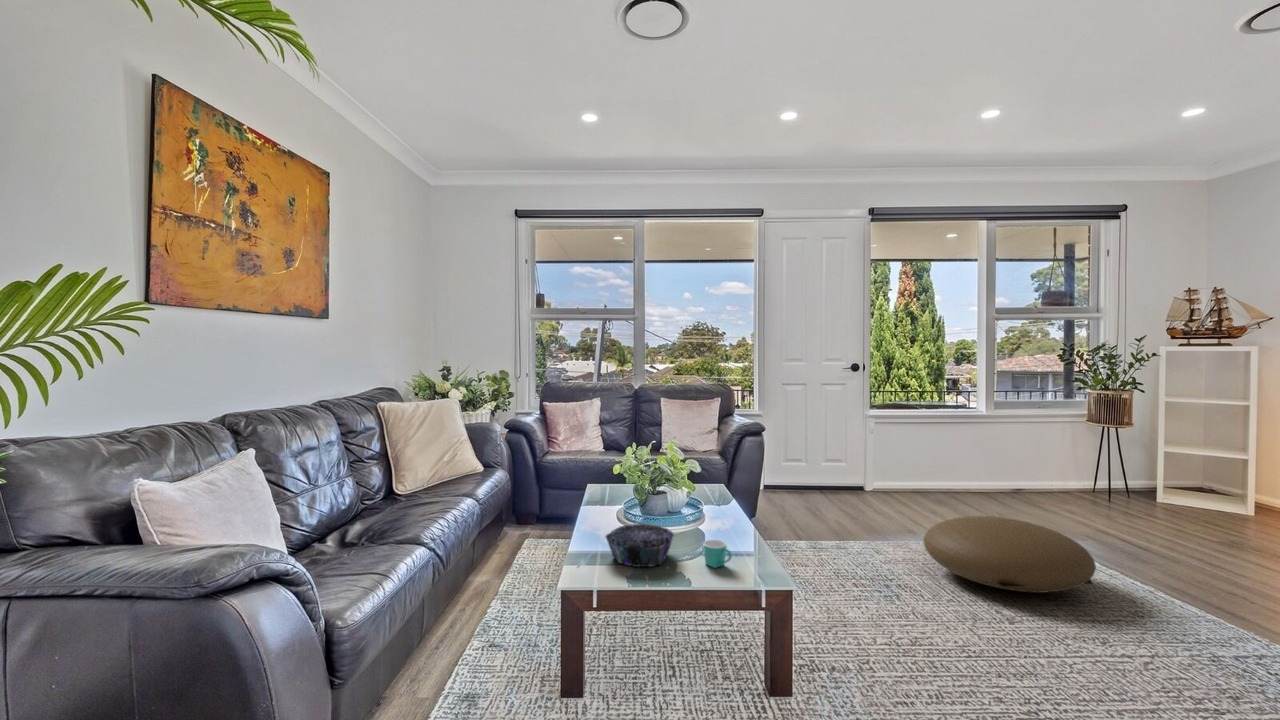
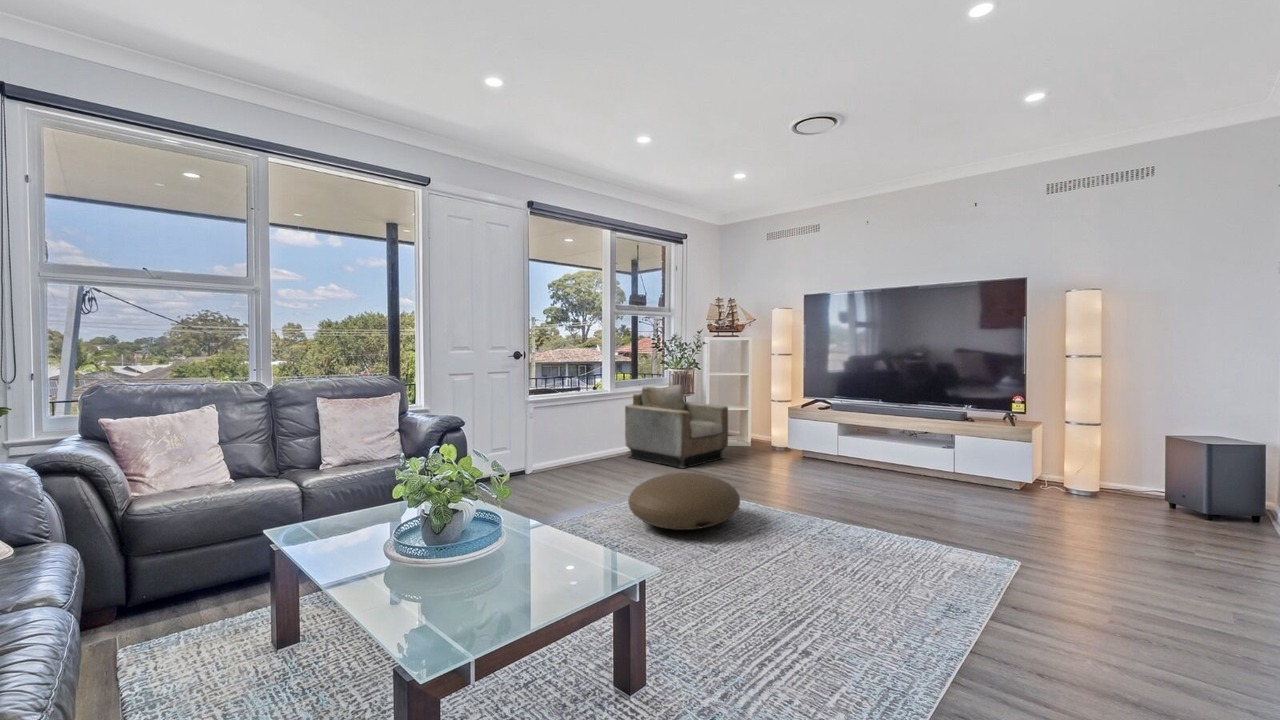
armchair: none [970,410,1179,523] -> present [625,385,728,468]
decorative bowl: present [605,524,675,567] -> none [415,555,509,618]
mug: present [703,540,732,568] -> none [538,551,576,583]

